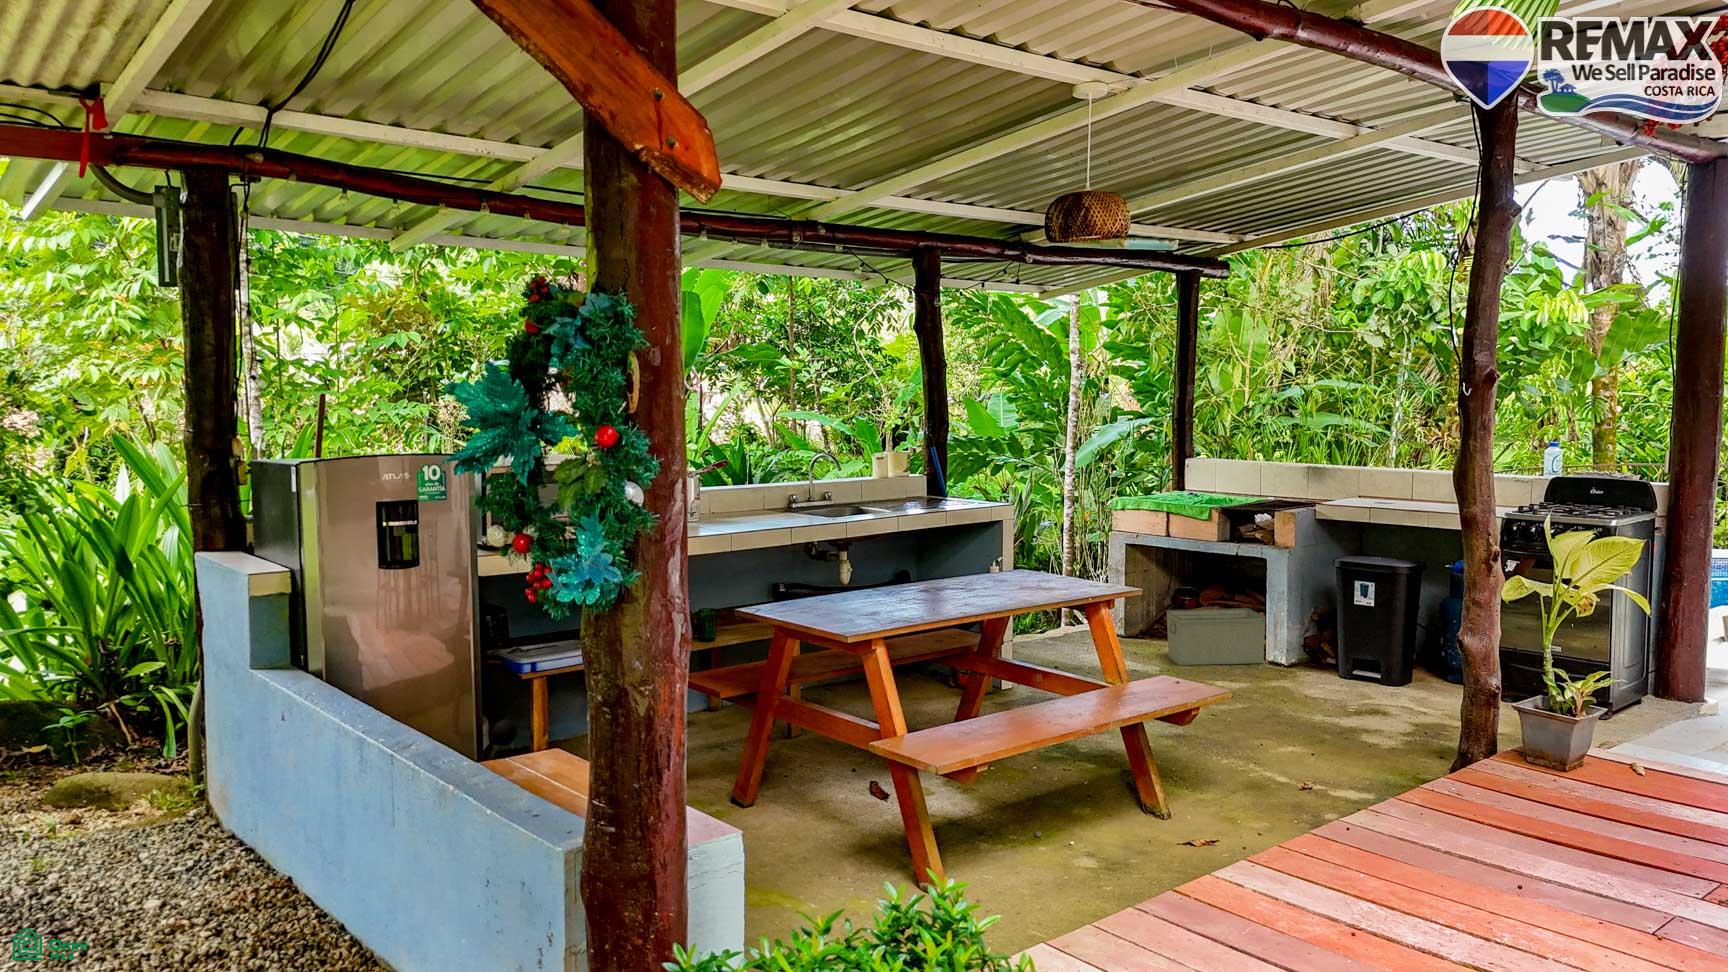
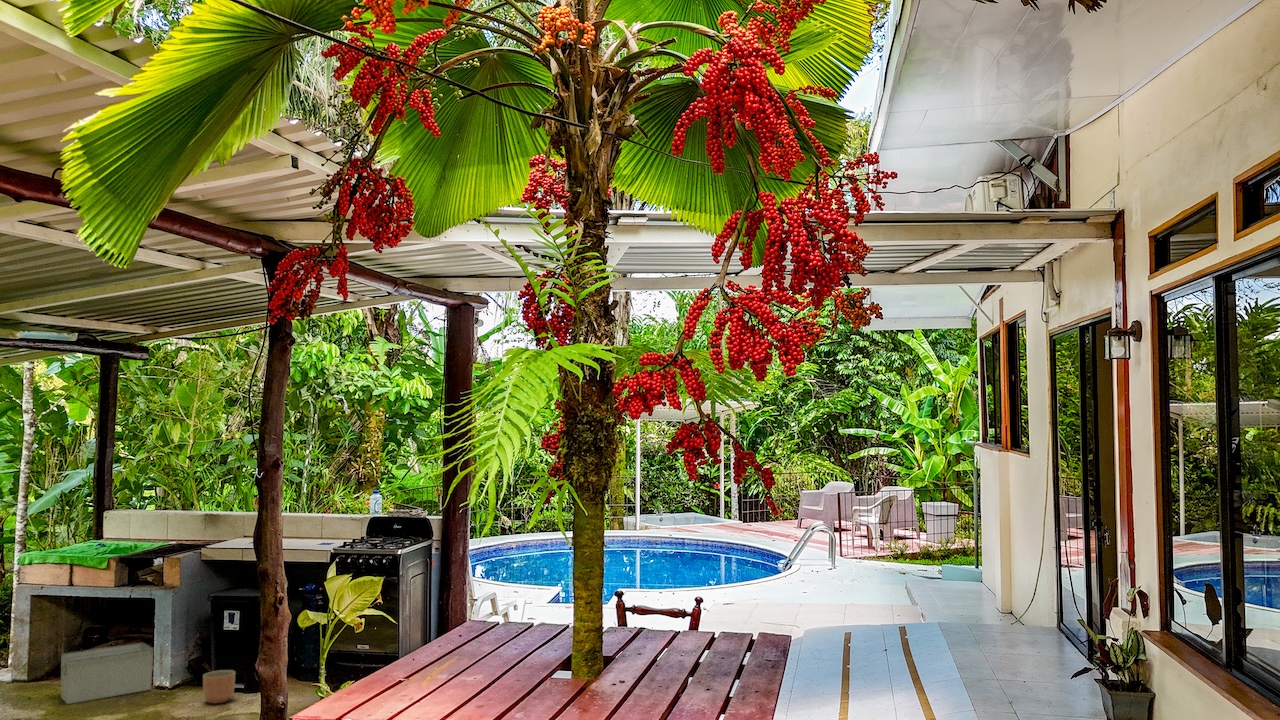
planter: none [1333,652,1372,690] -> present [203,670,235,703]

